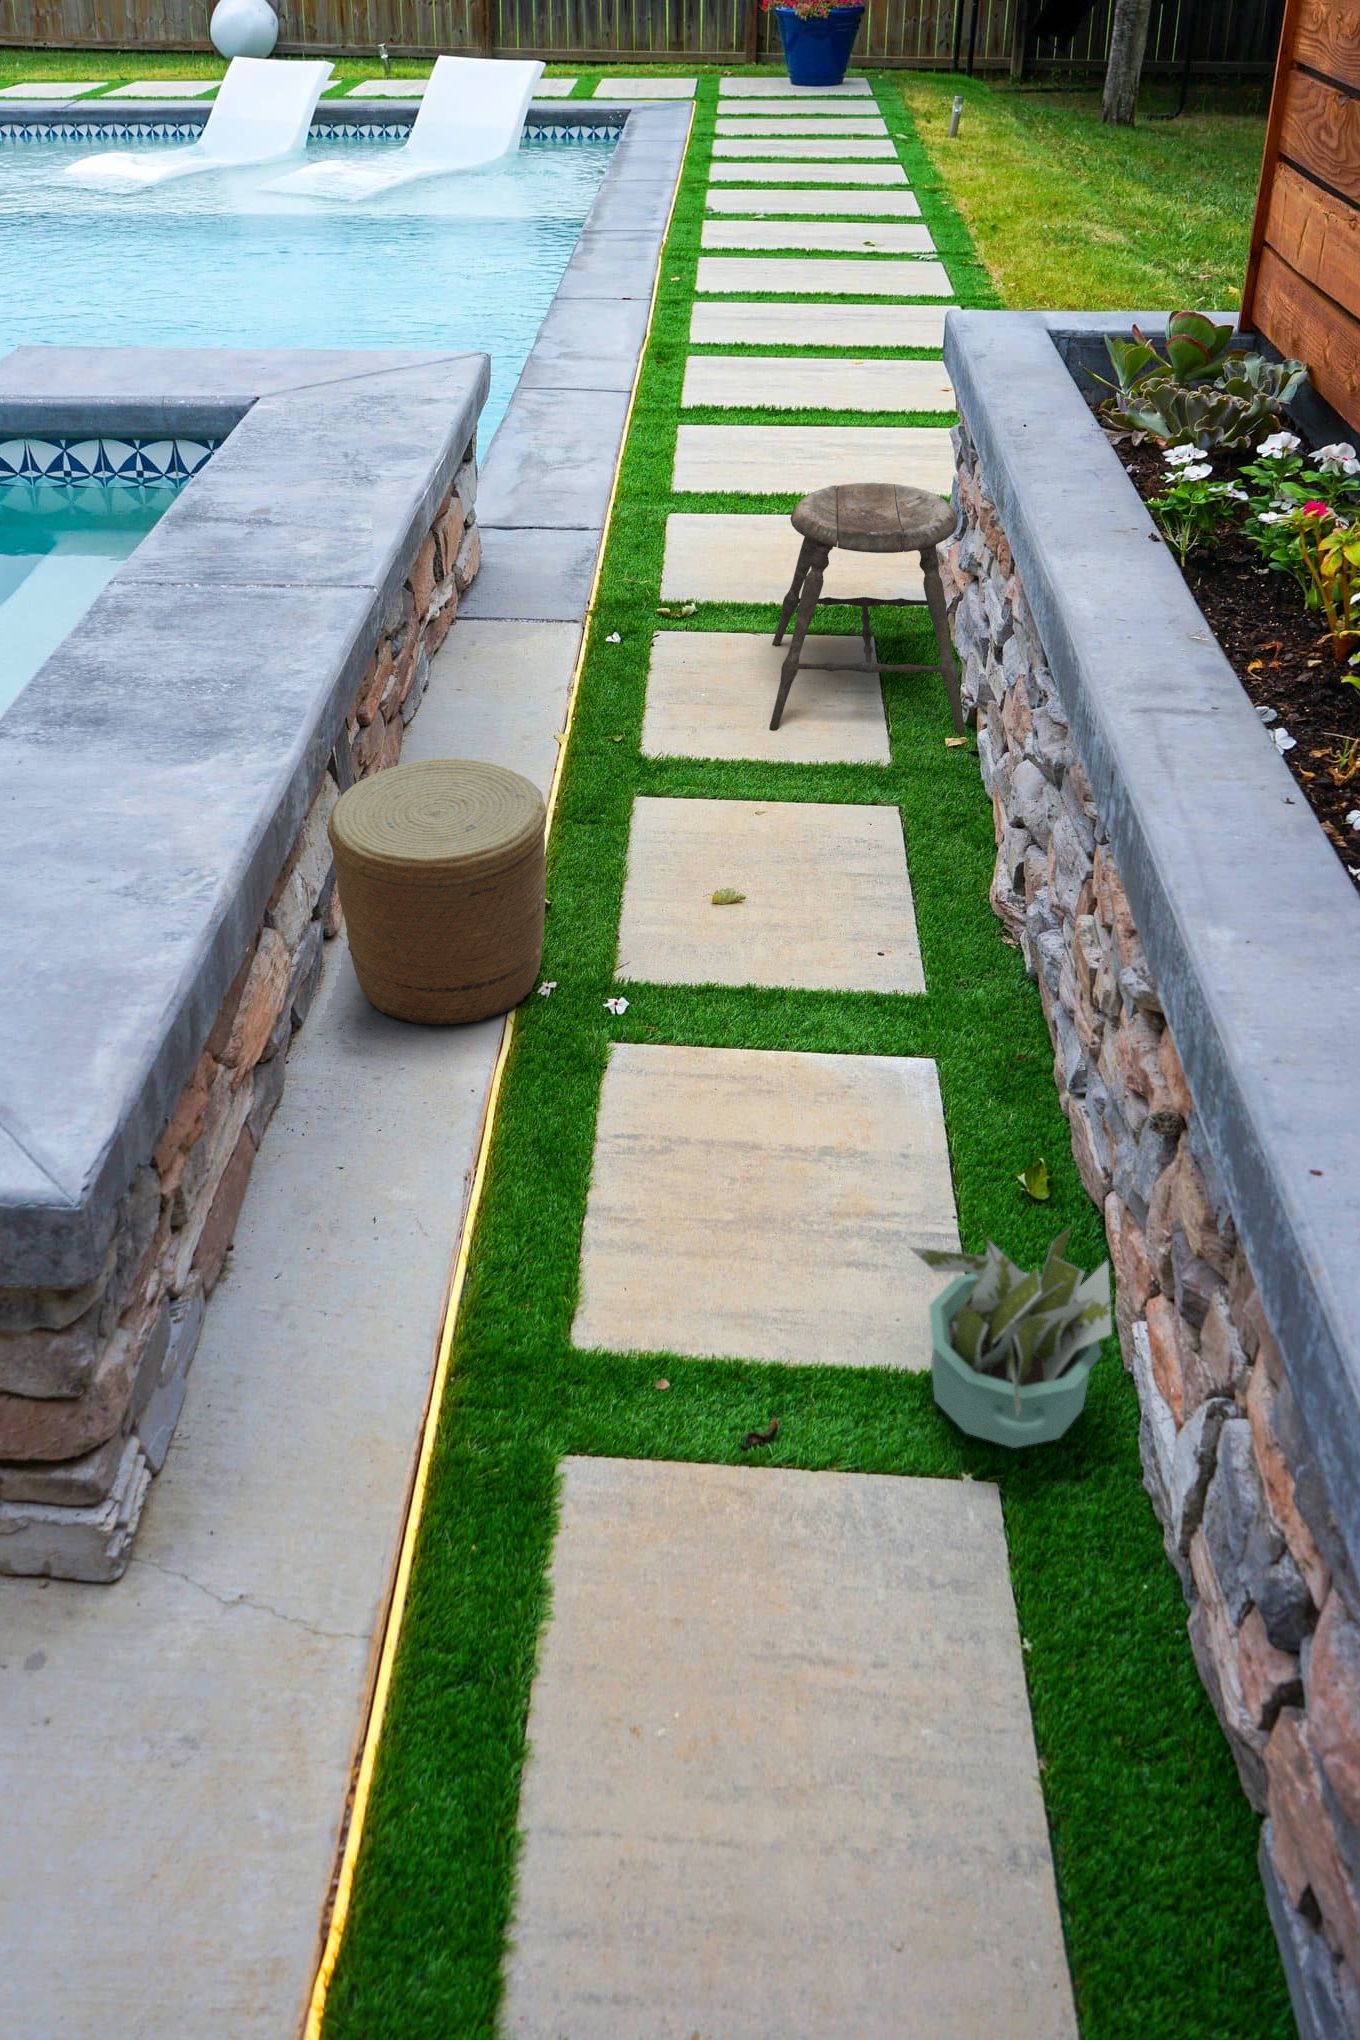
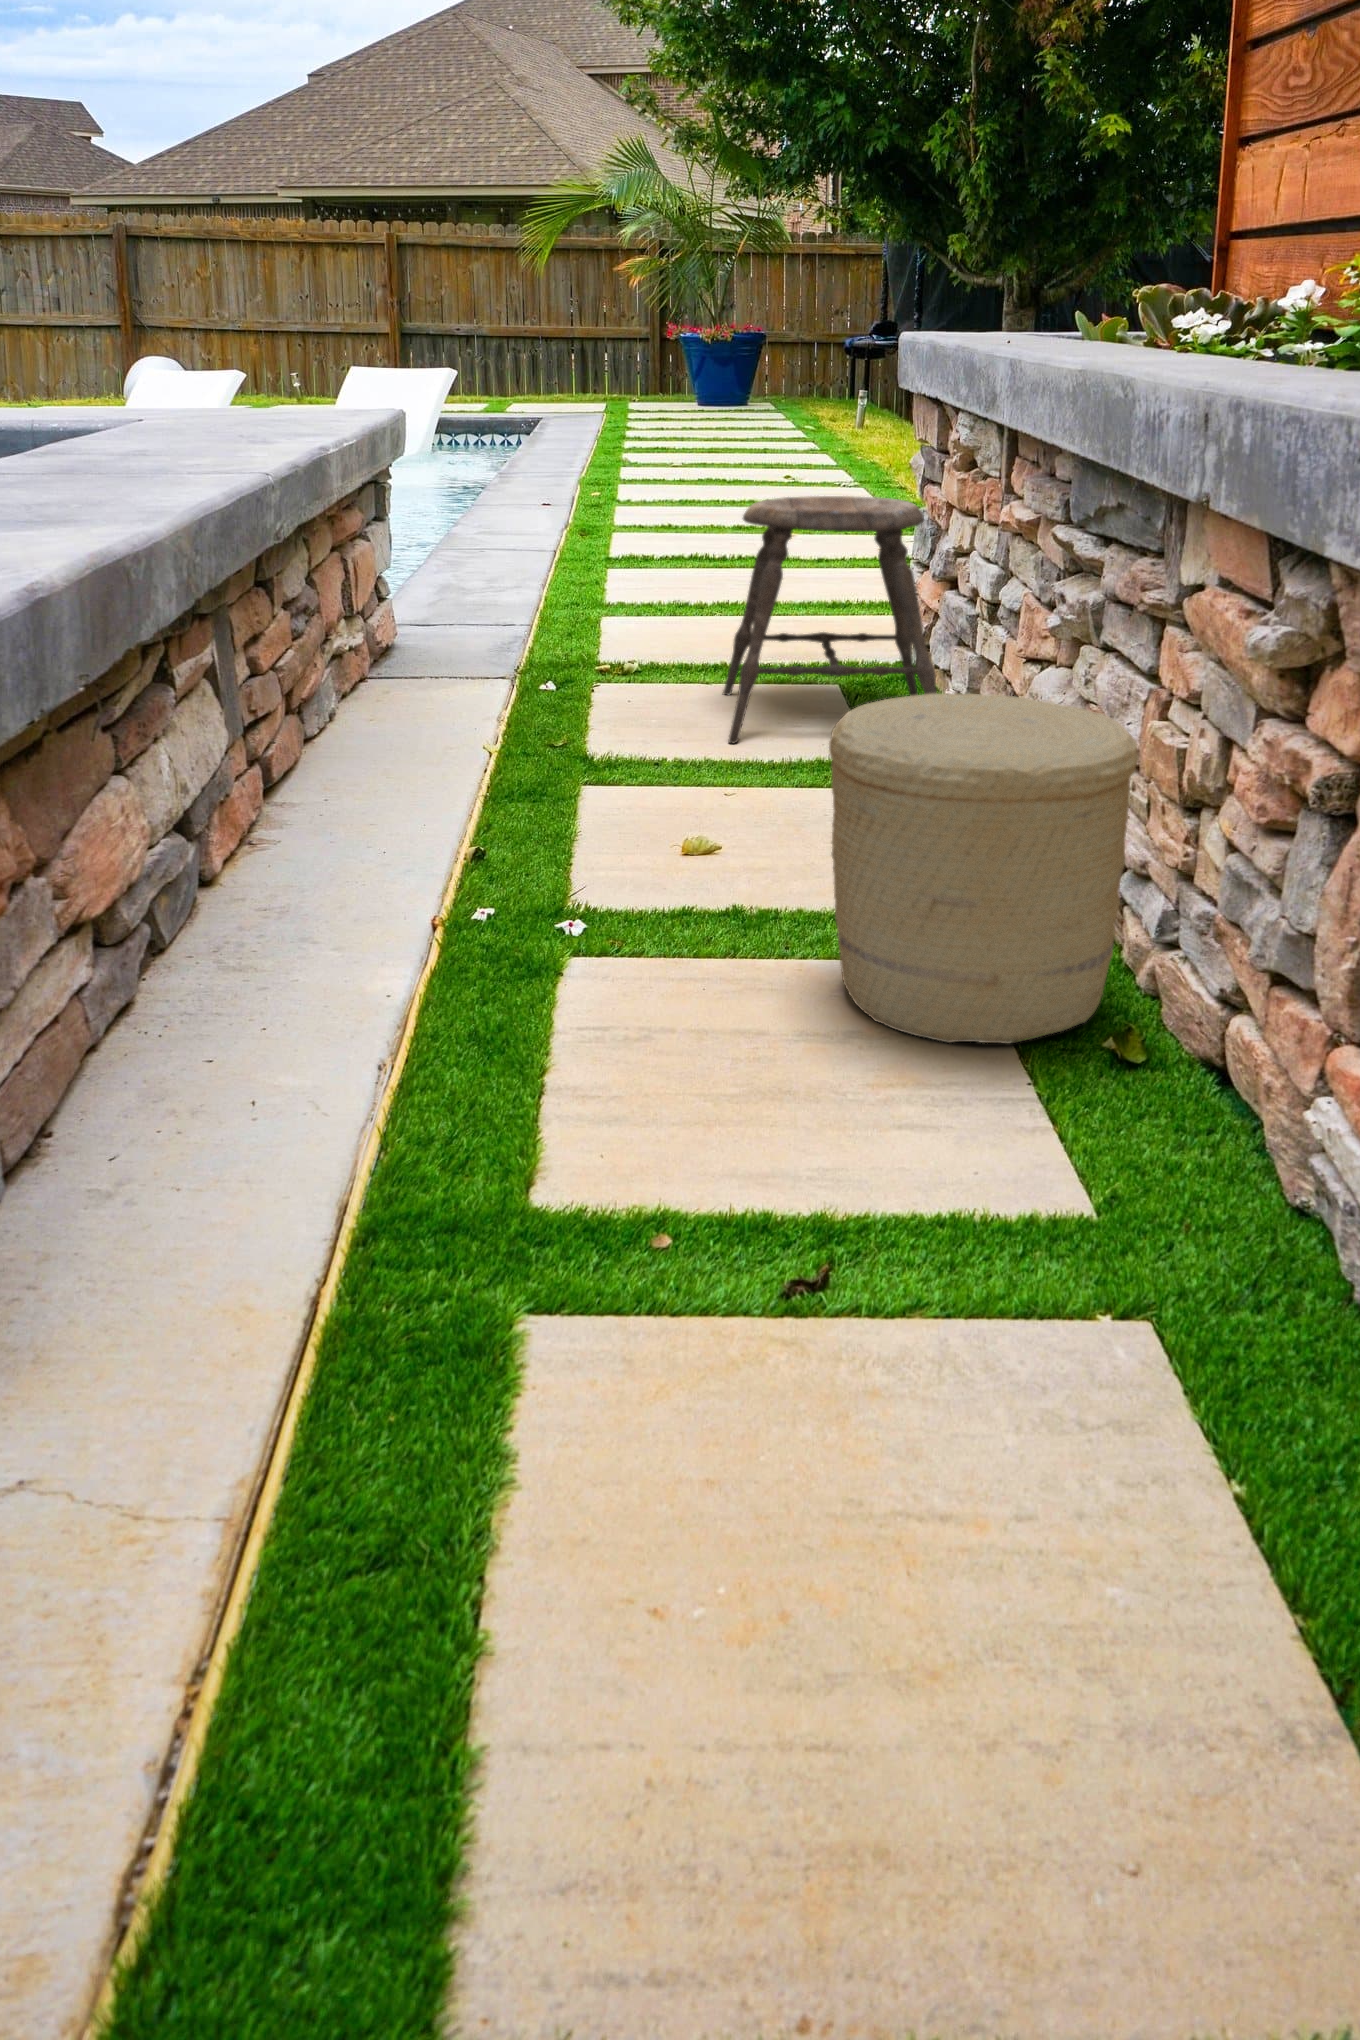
woven basket: present [327,759,547,1025] -> present [829,694,1139,1043]
decorative plant: present [910,1228,1112,1448] -> none [990,971,1292,1273]

